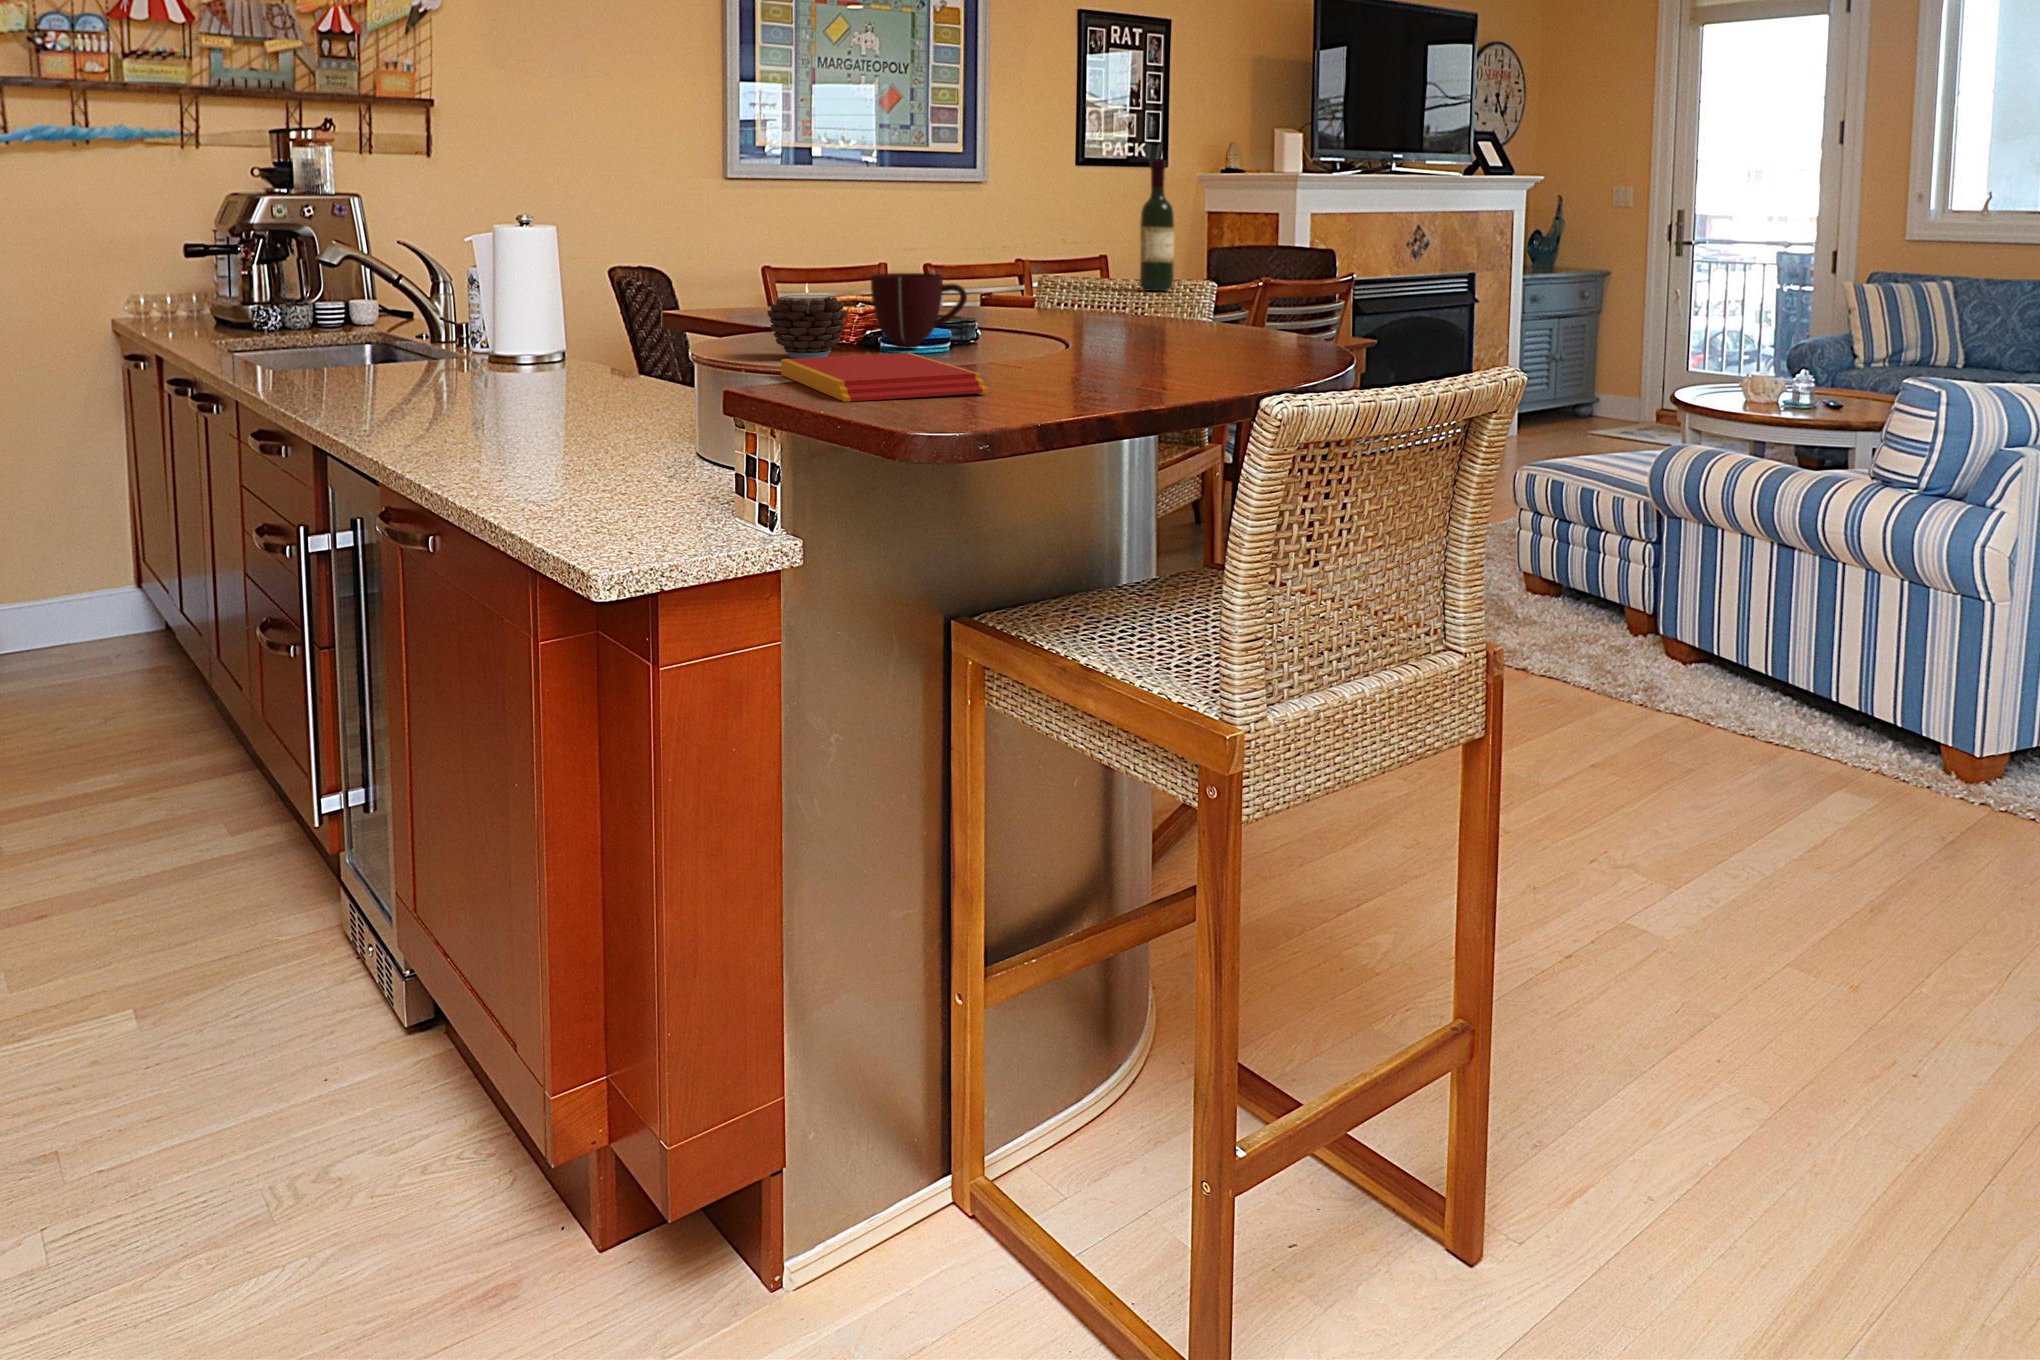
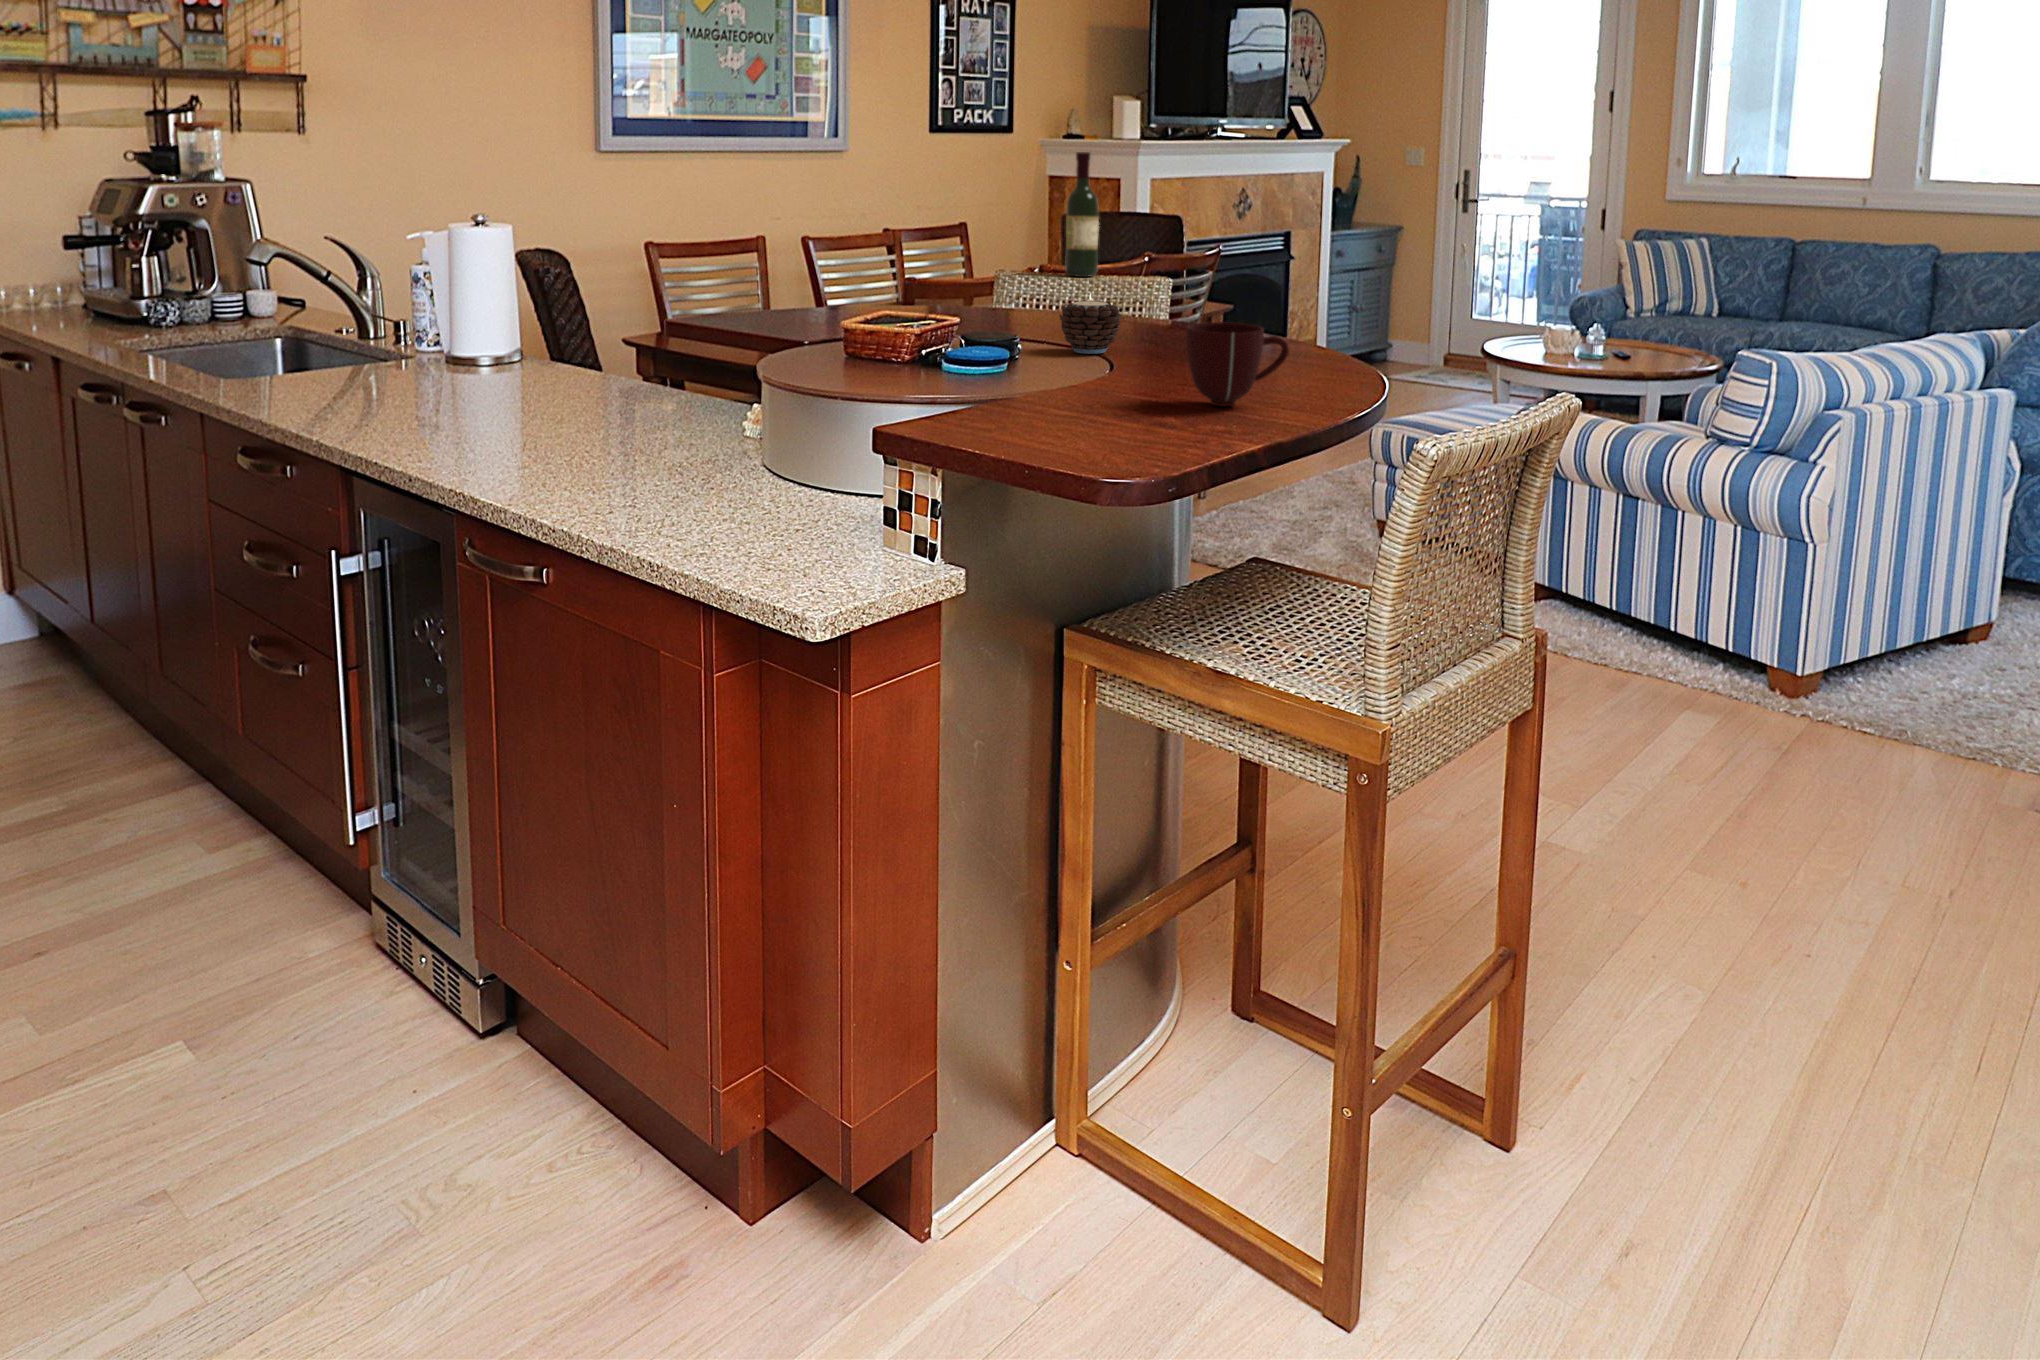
mug: present [871,273,967,349] -> present [1186,322,1289,406]
candle: present [767,284,848,358] -> present [1060,293,1121,354]
book: present [781,353,988,402] -> none [906,383,1125,444]

